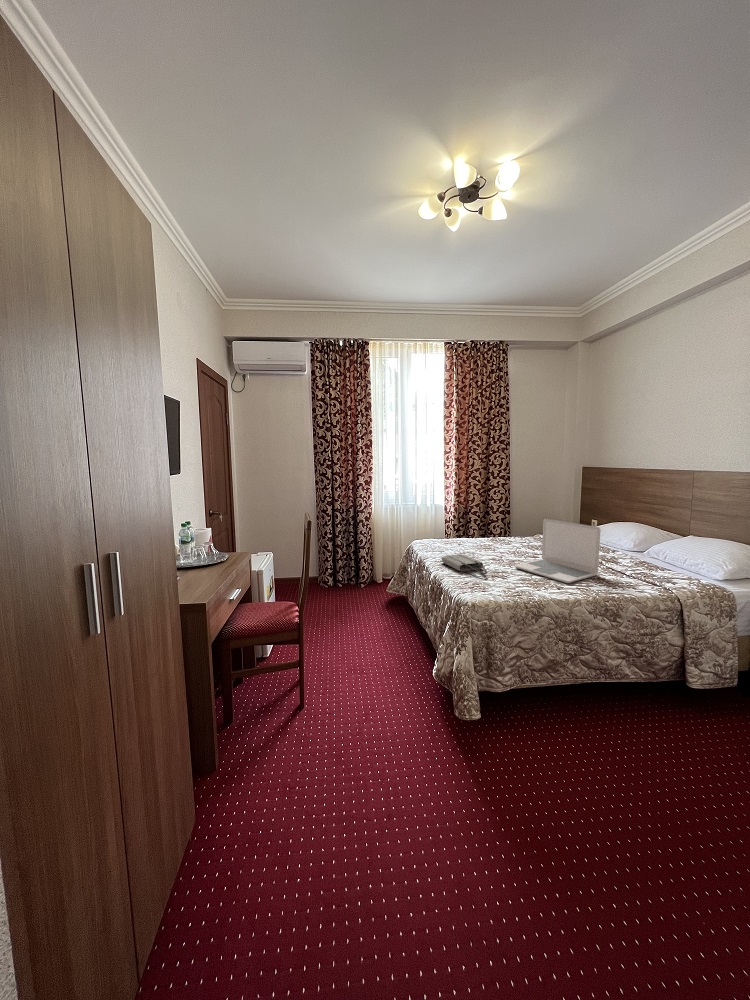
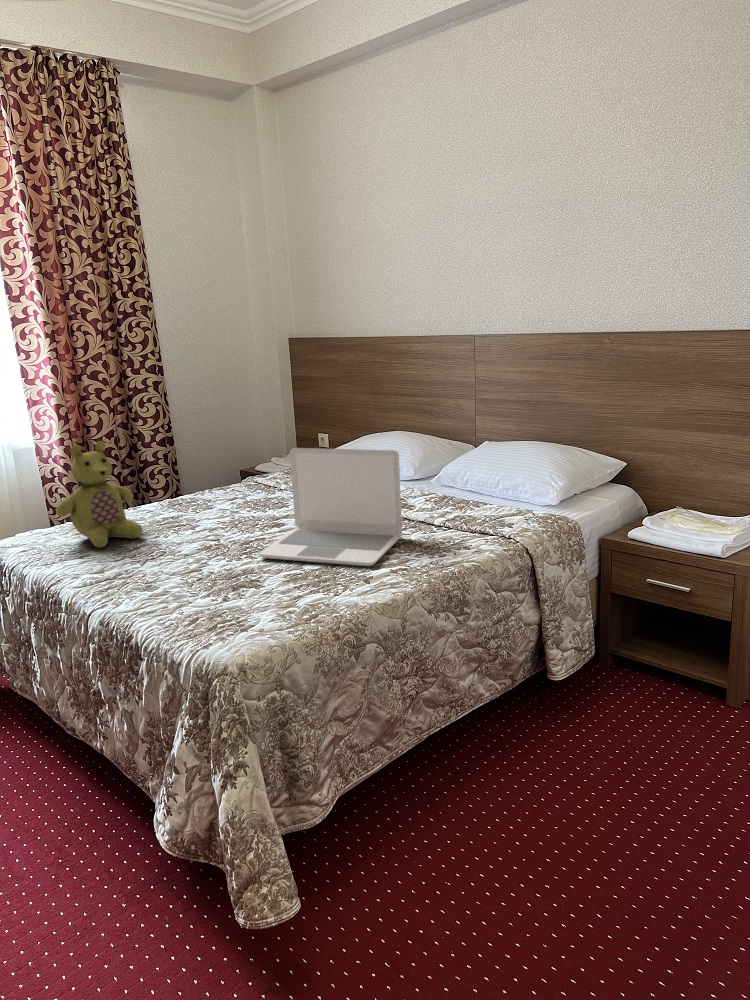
stuffed bear: none [438,504,472,550] -> present [56,441,142,548]
tote bag: present [442,554,487,574] -> none [99,556,221,596]

